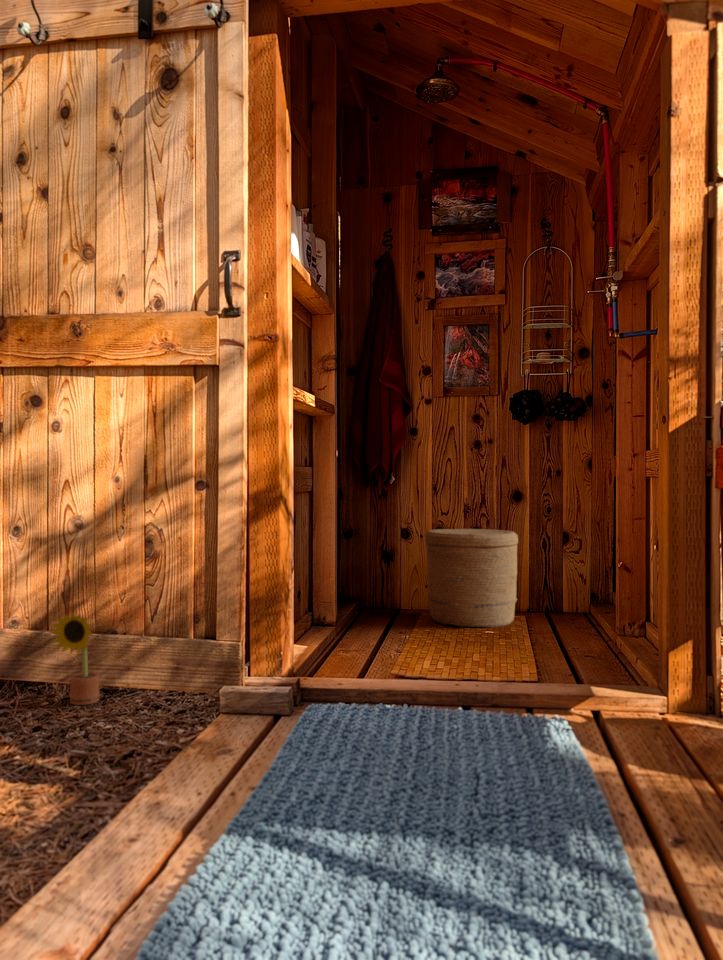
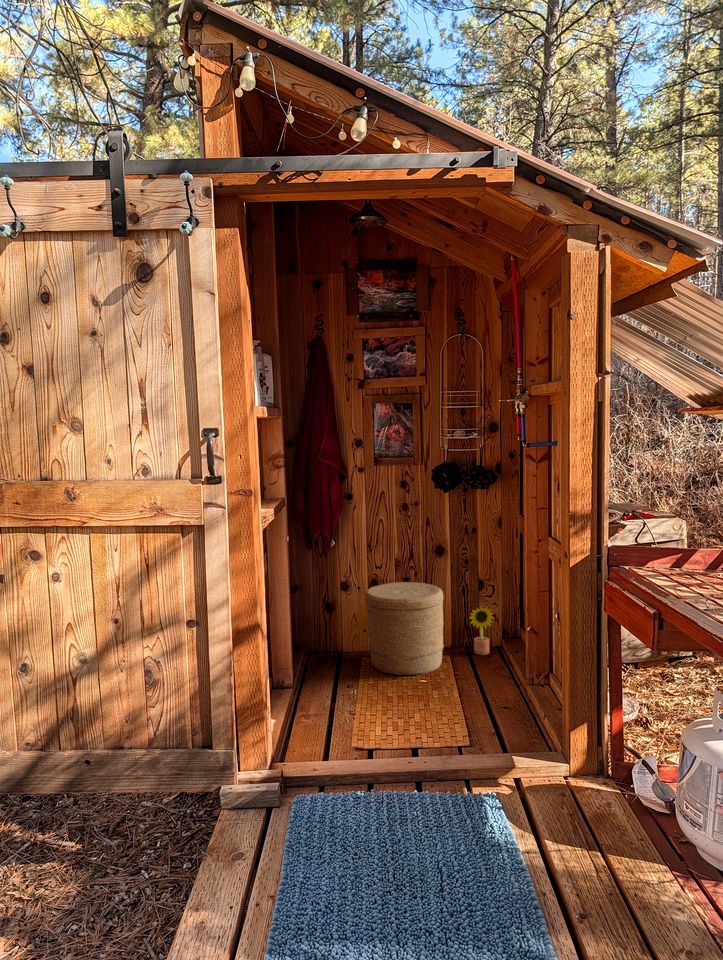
decorative plant: present [50,612,99,705] -> present [470,607,494,655]

